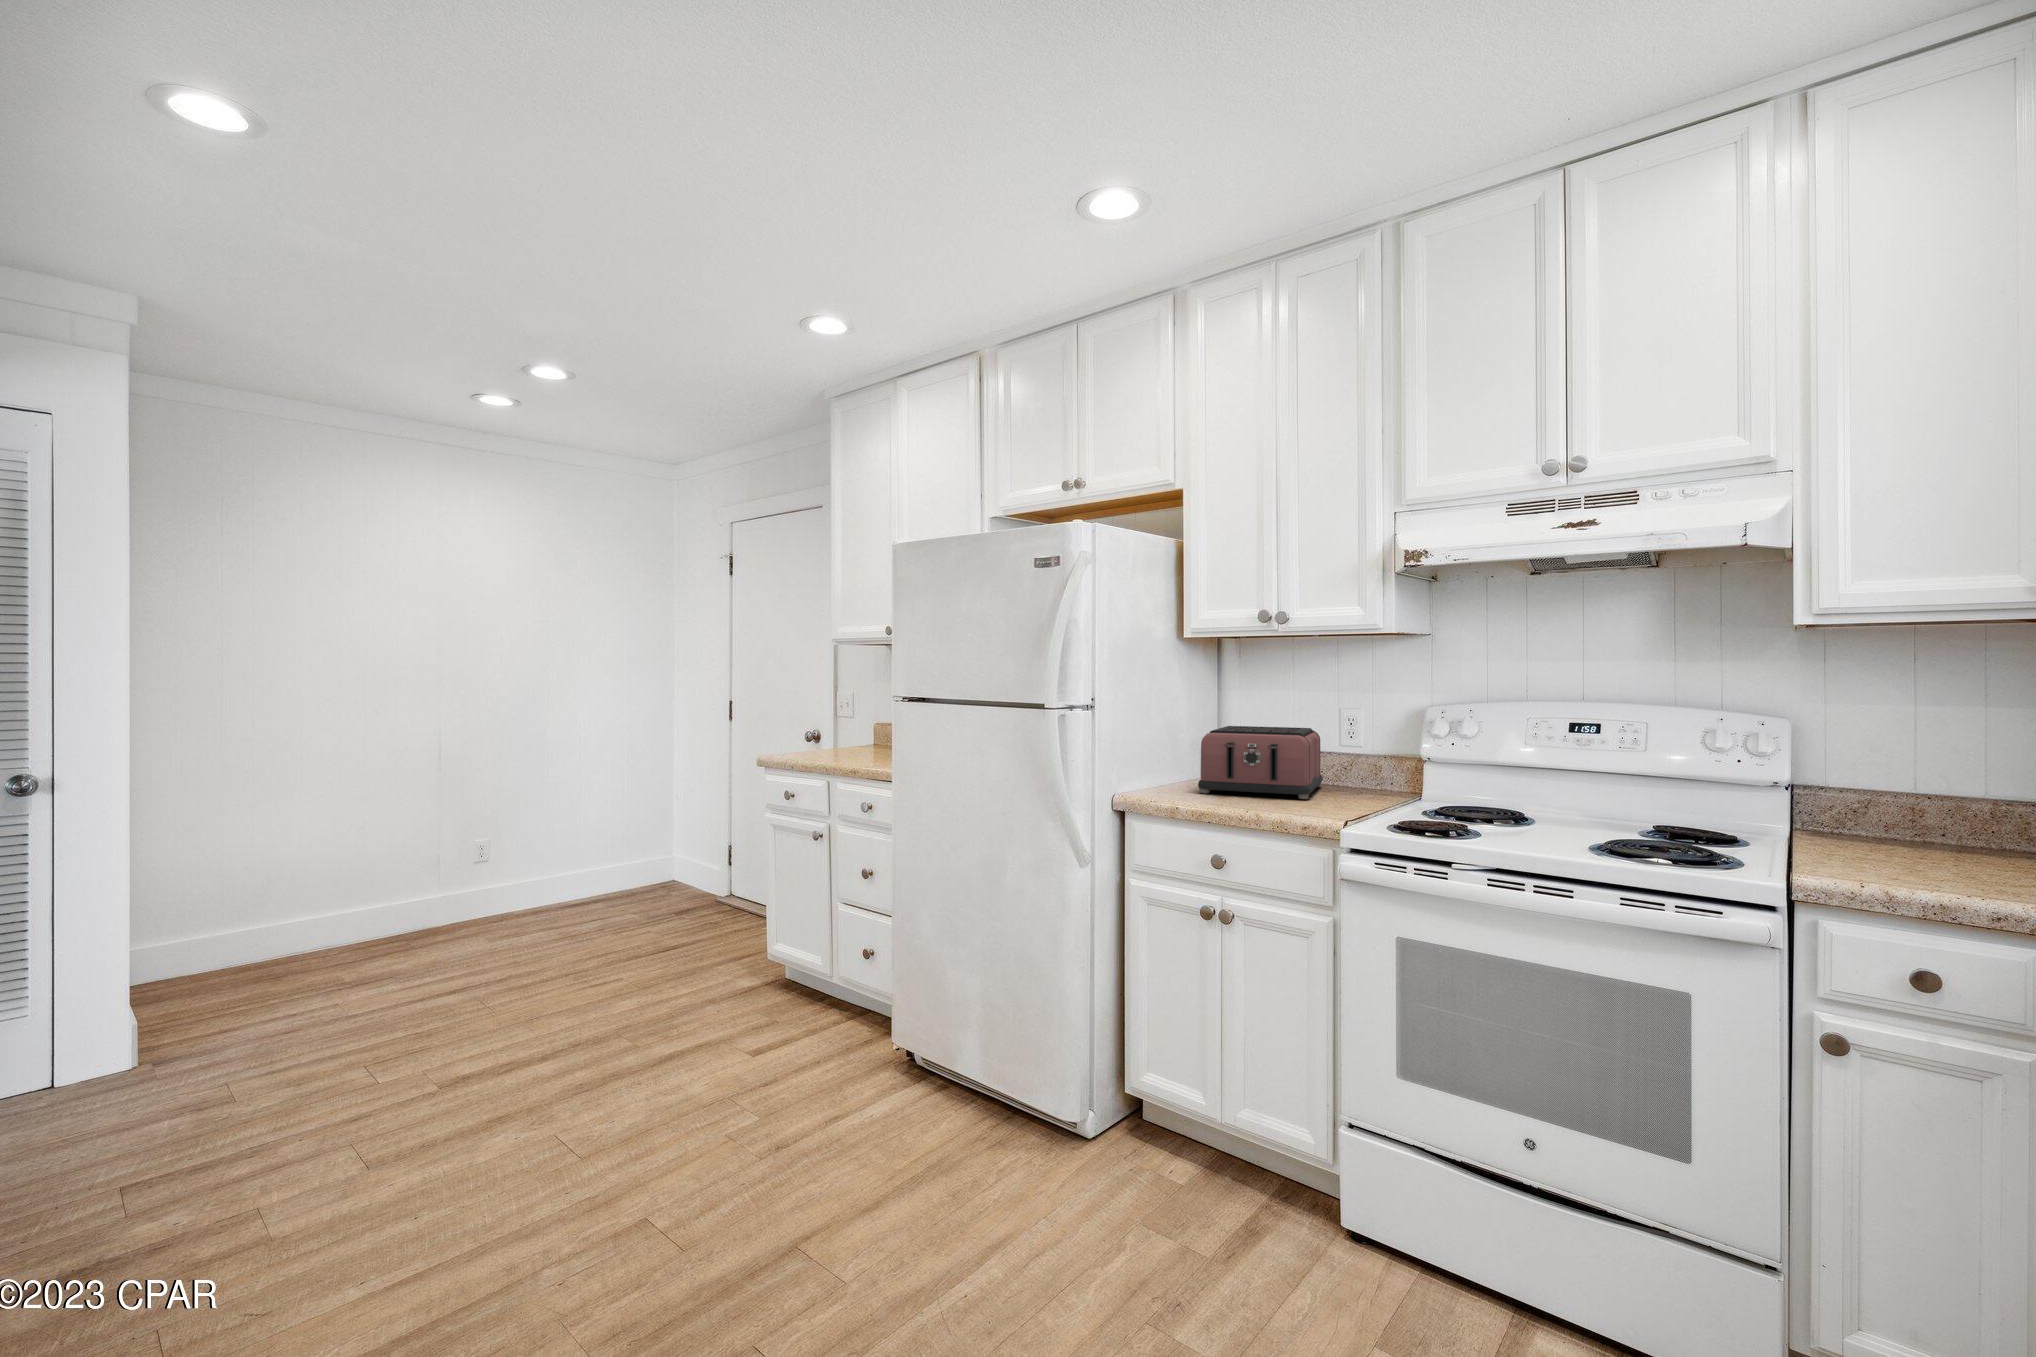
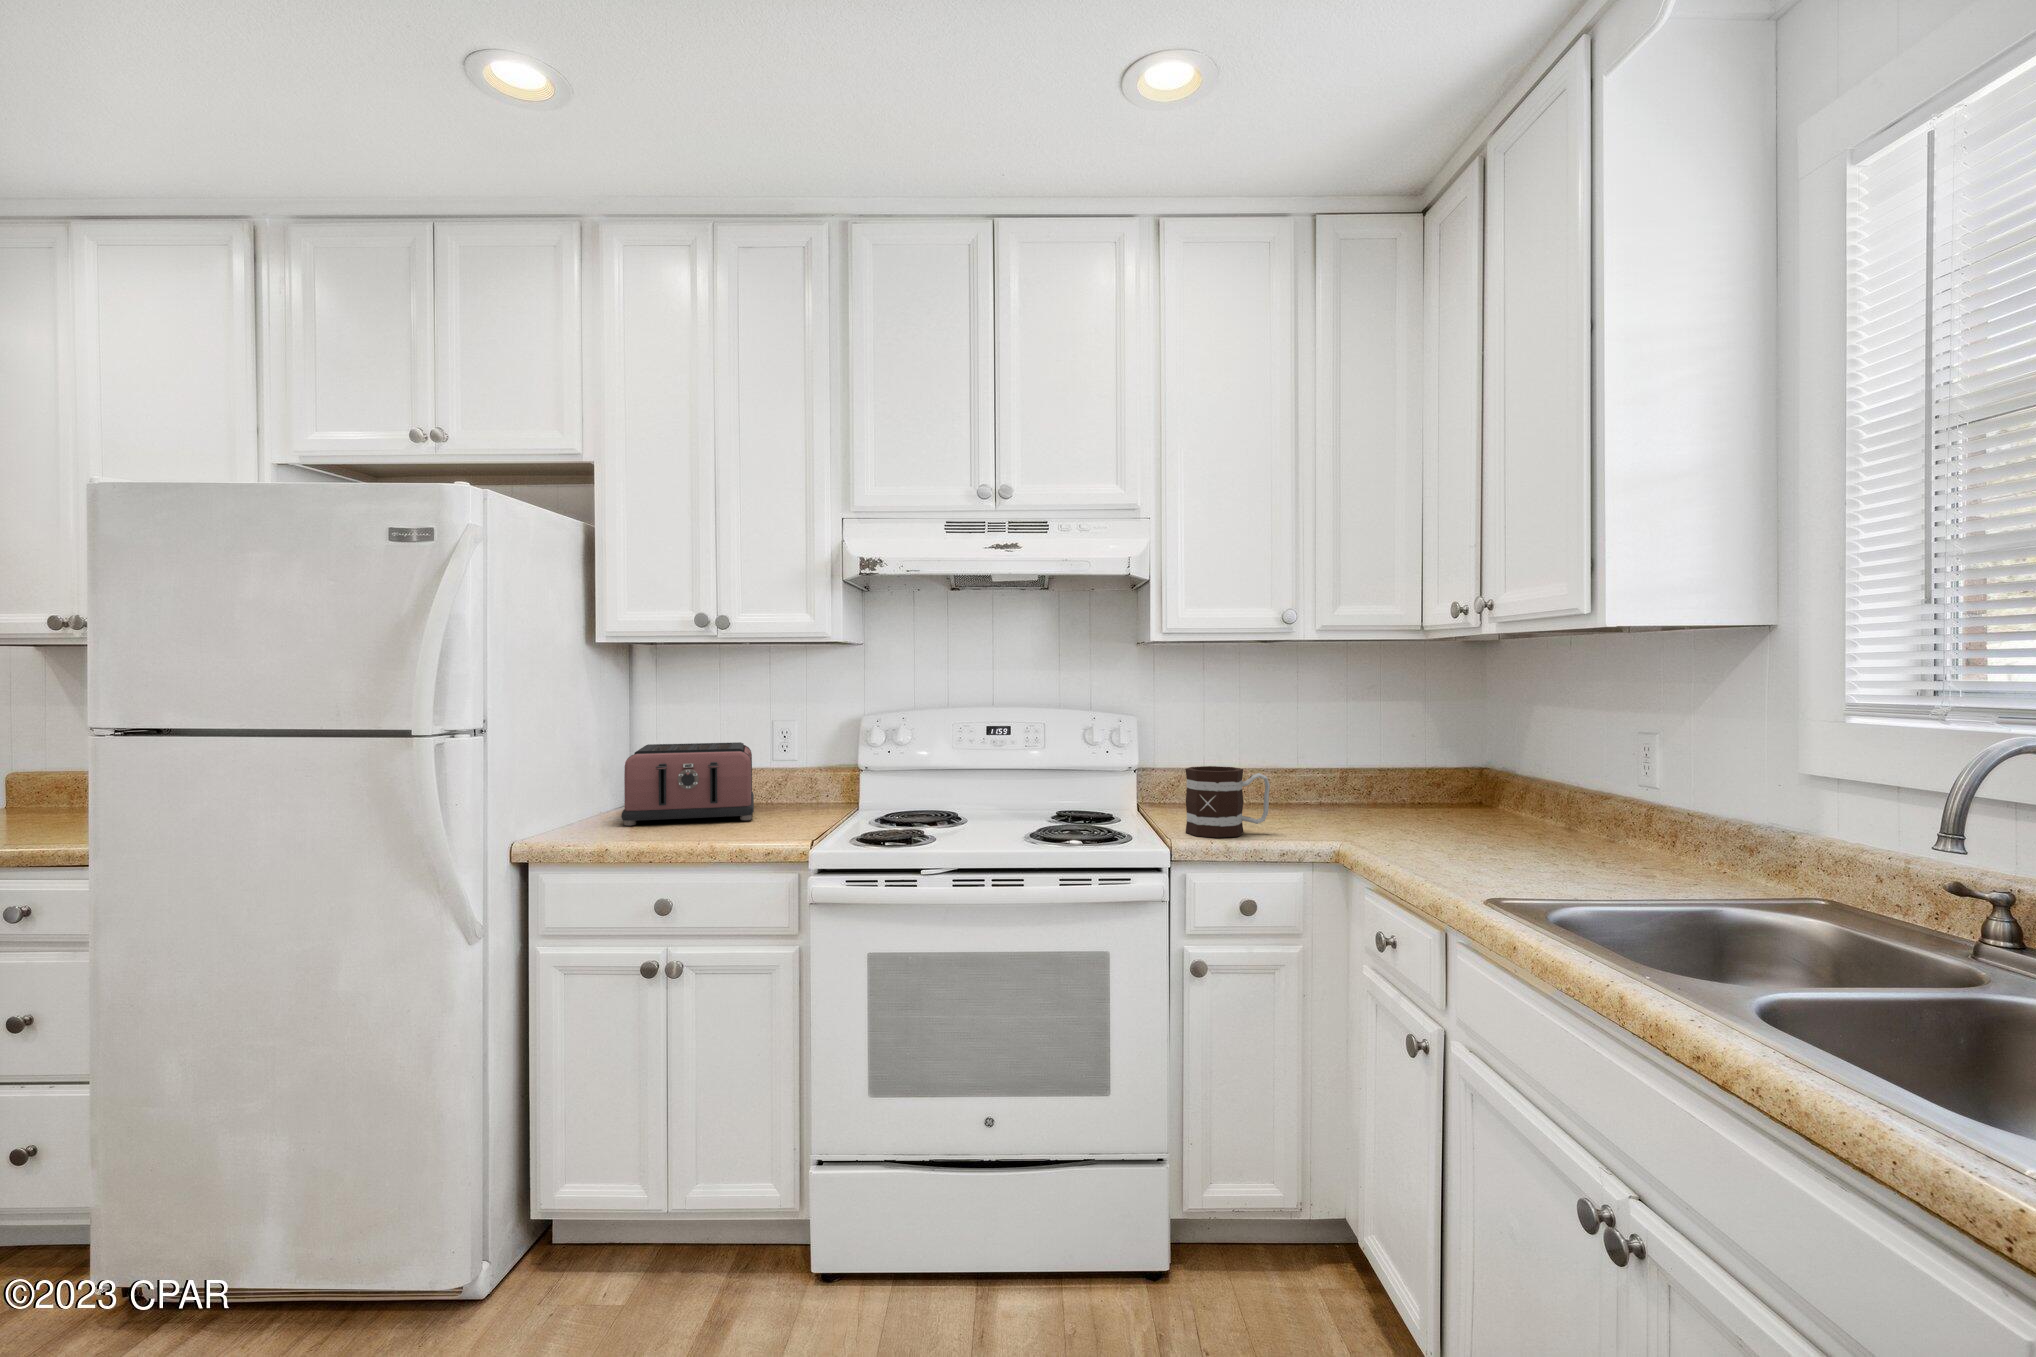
mug: none [1833,785,1988,882] -> present [1185,766,1270,838]

